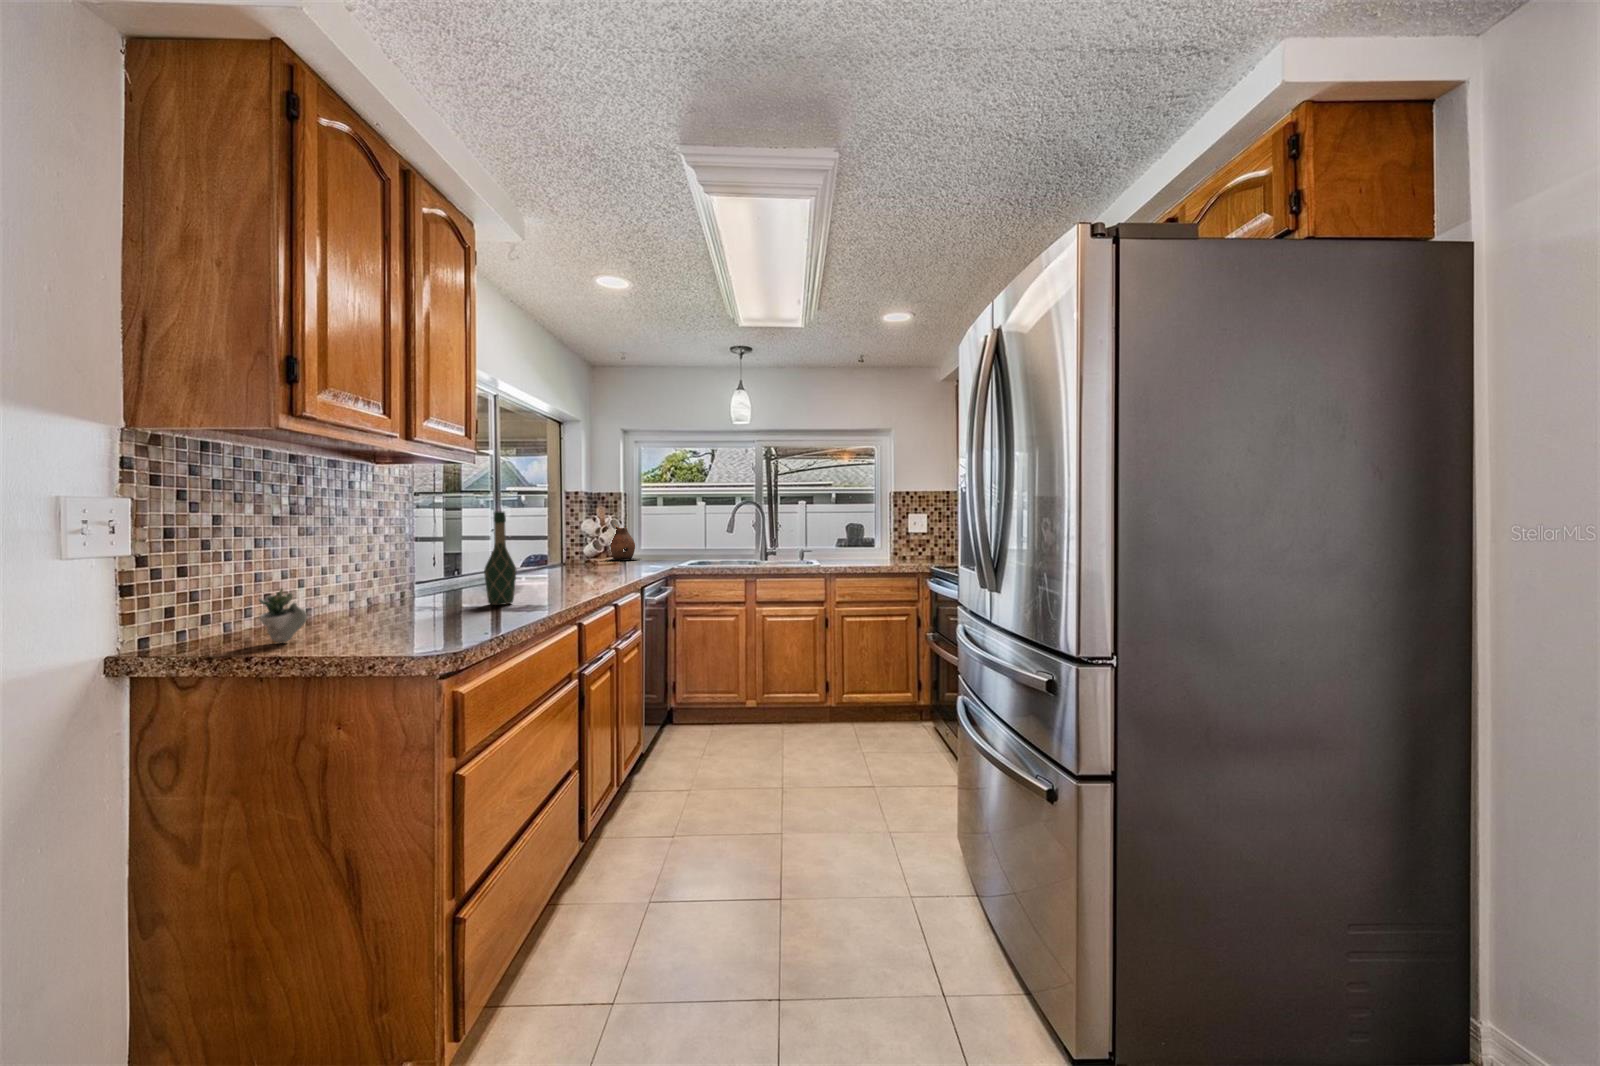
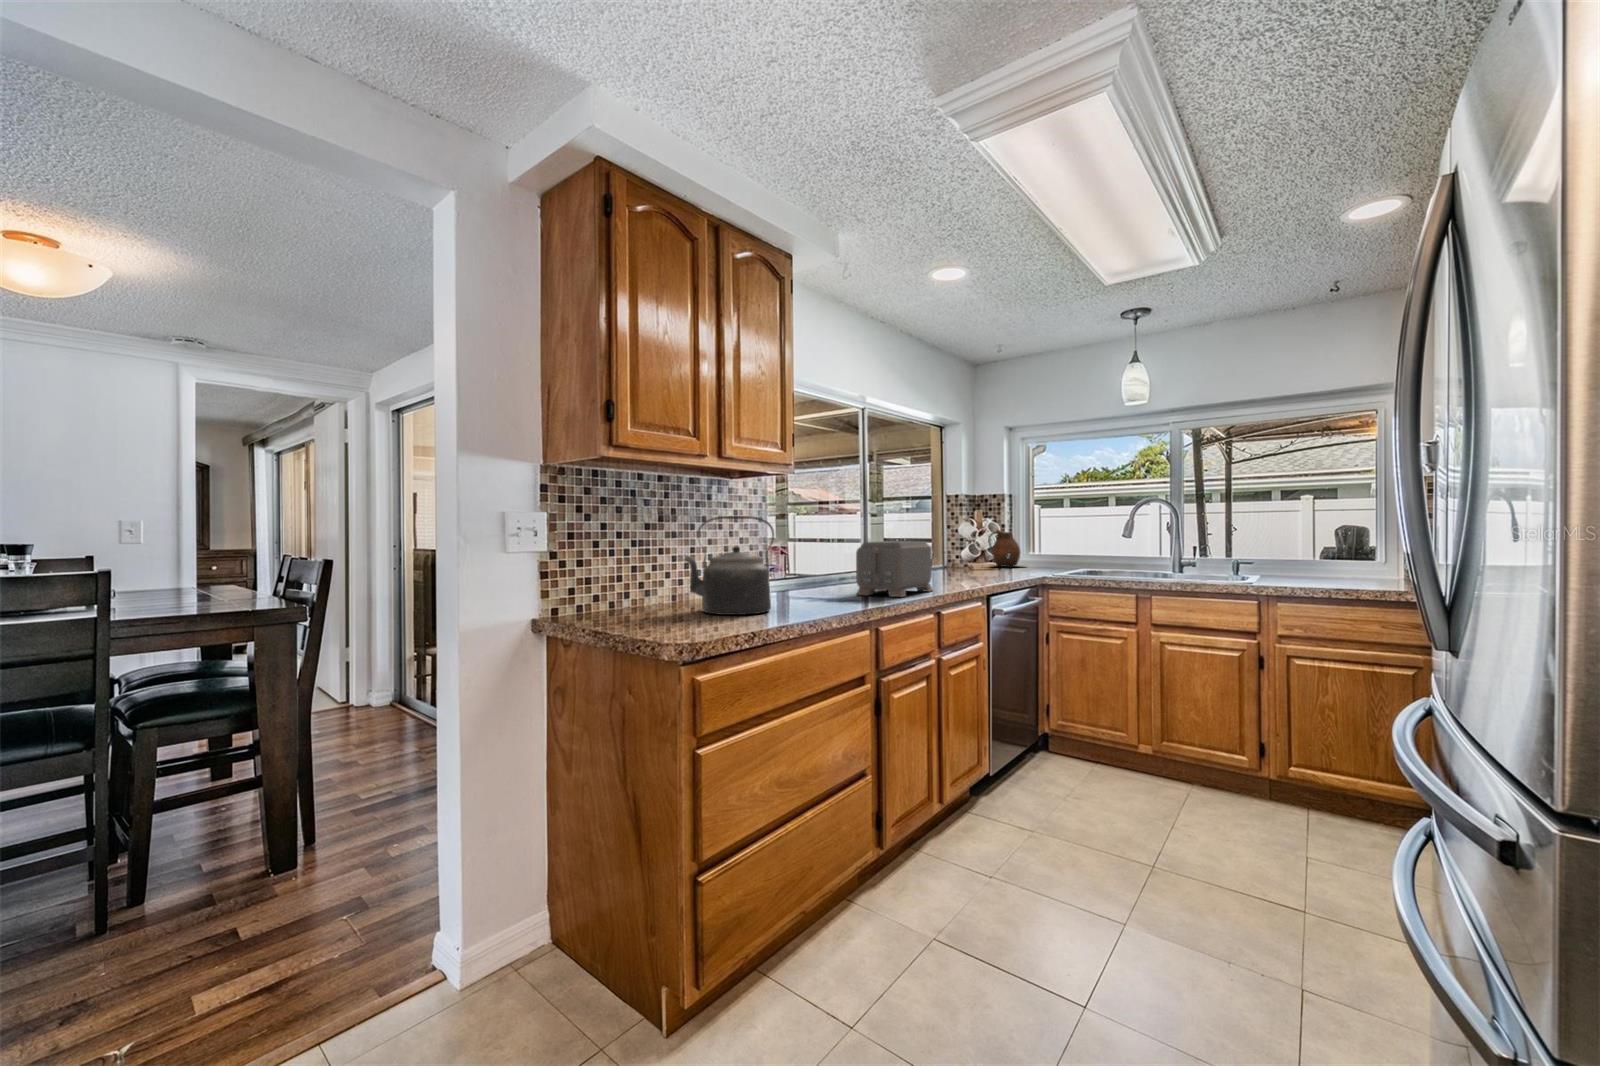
kettle: none [349,510,467,624] -> present [684,516,774,615]
wine bottle: present [484,512,516,605] -> none [802,517,830,604]
toaster: none [528,537,599,593] -> present [856,541,933,597]
succulent plant: present [259,584,323,643] -> none [611,576,644,621]

